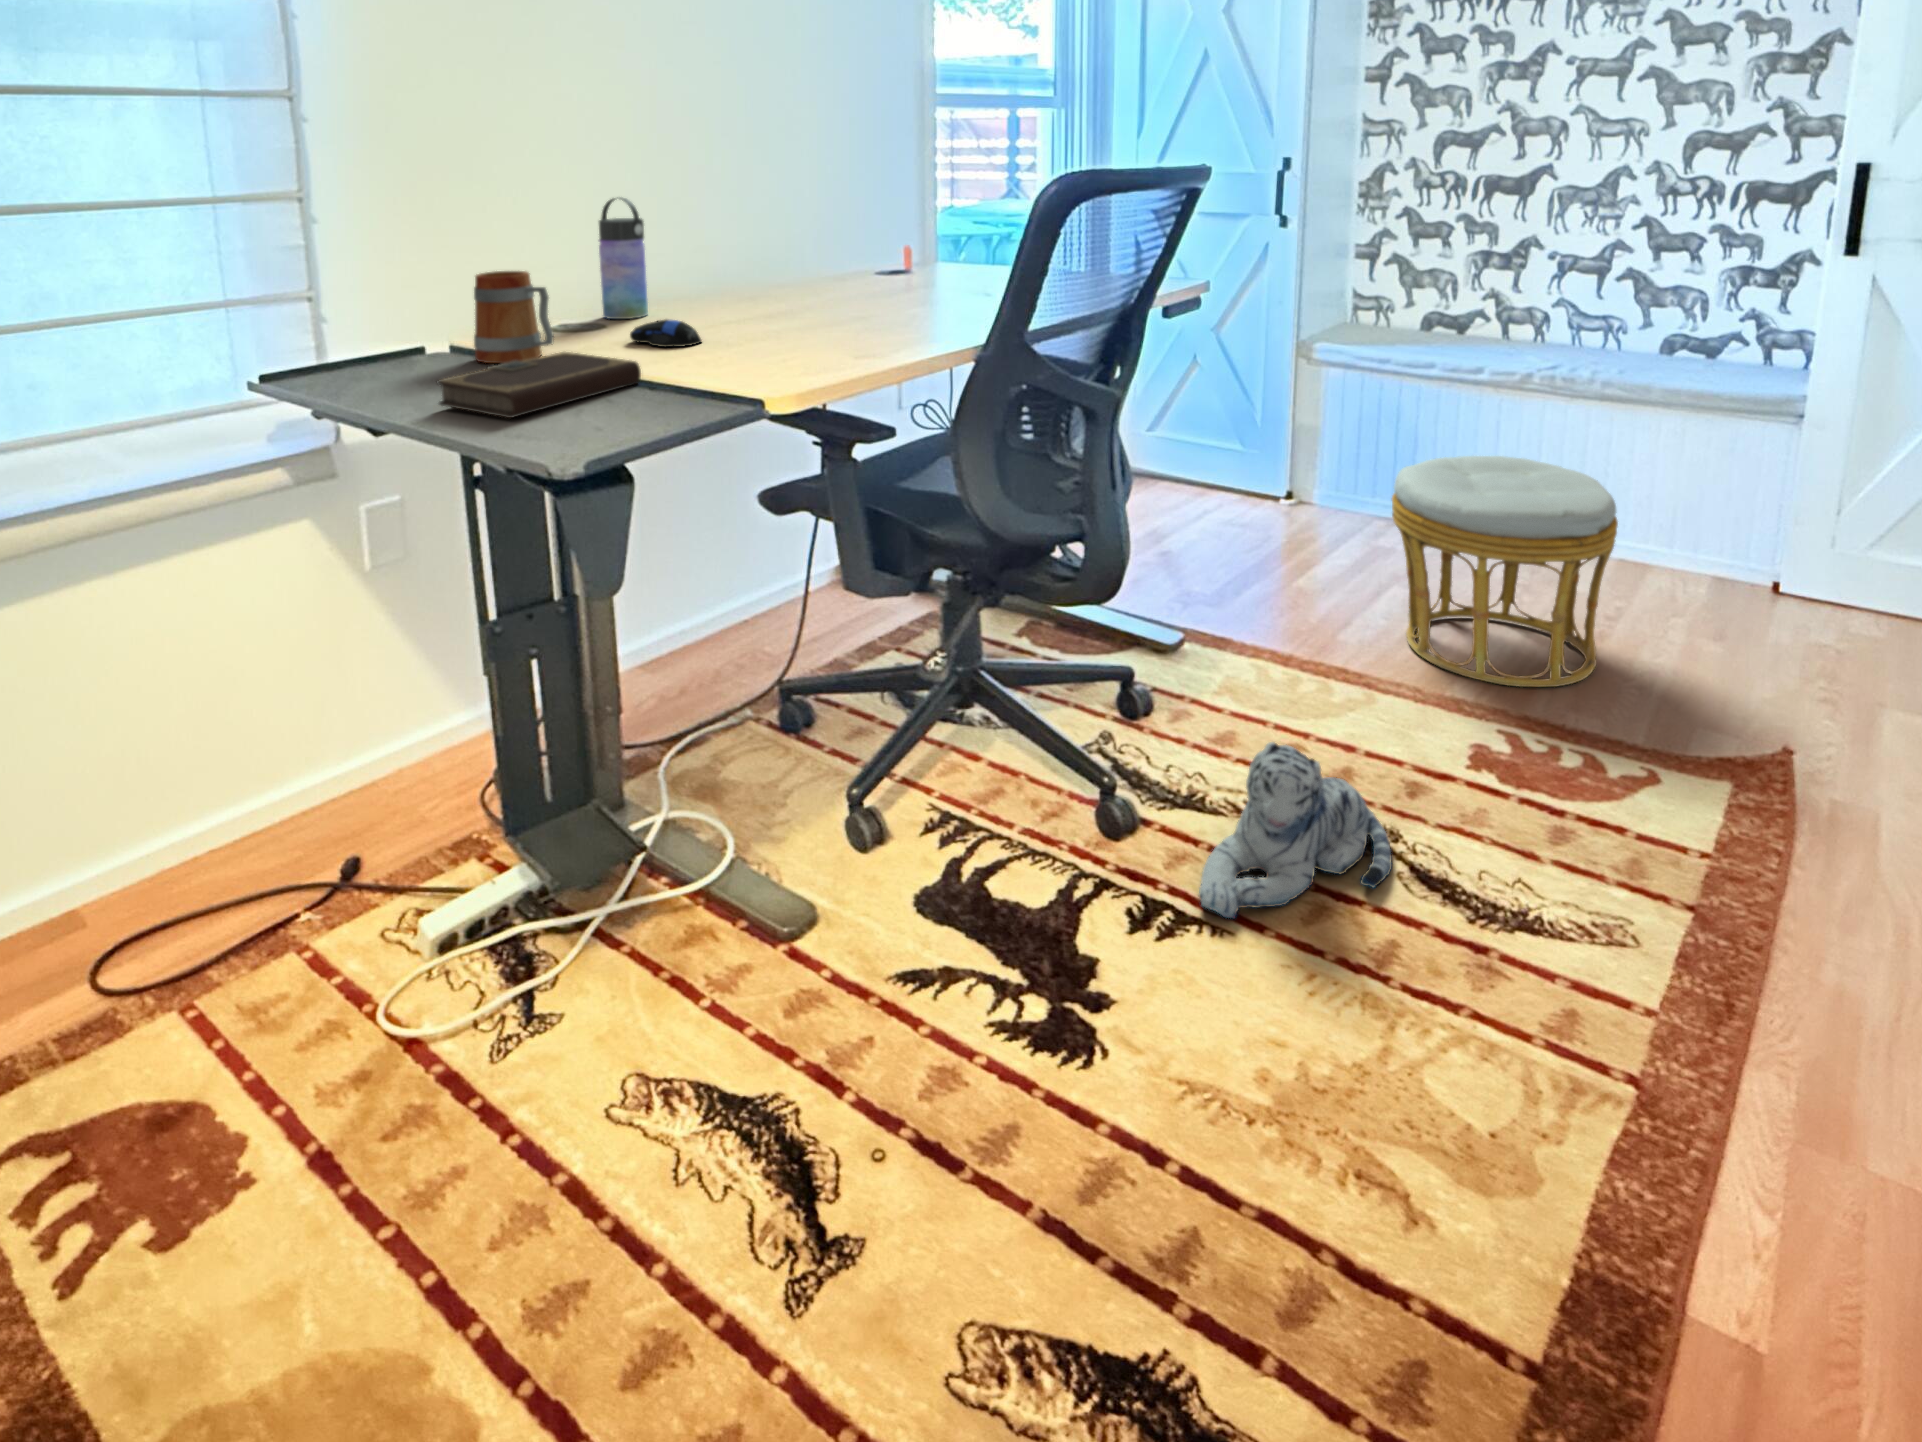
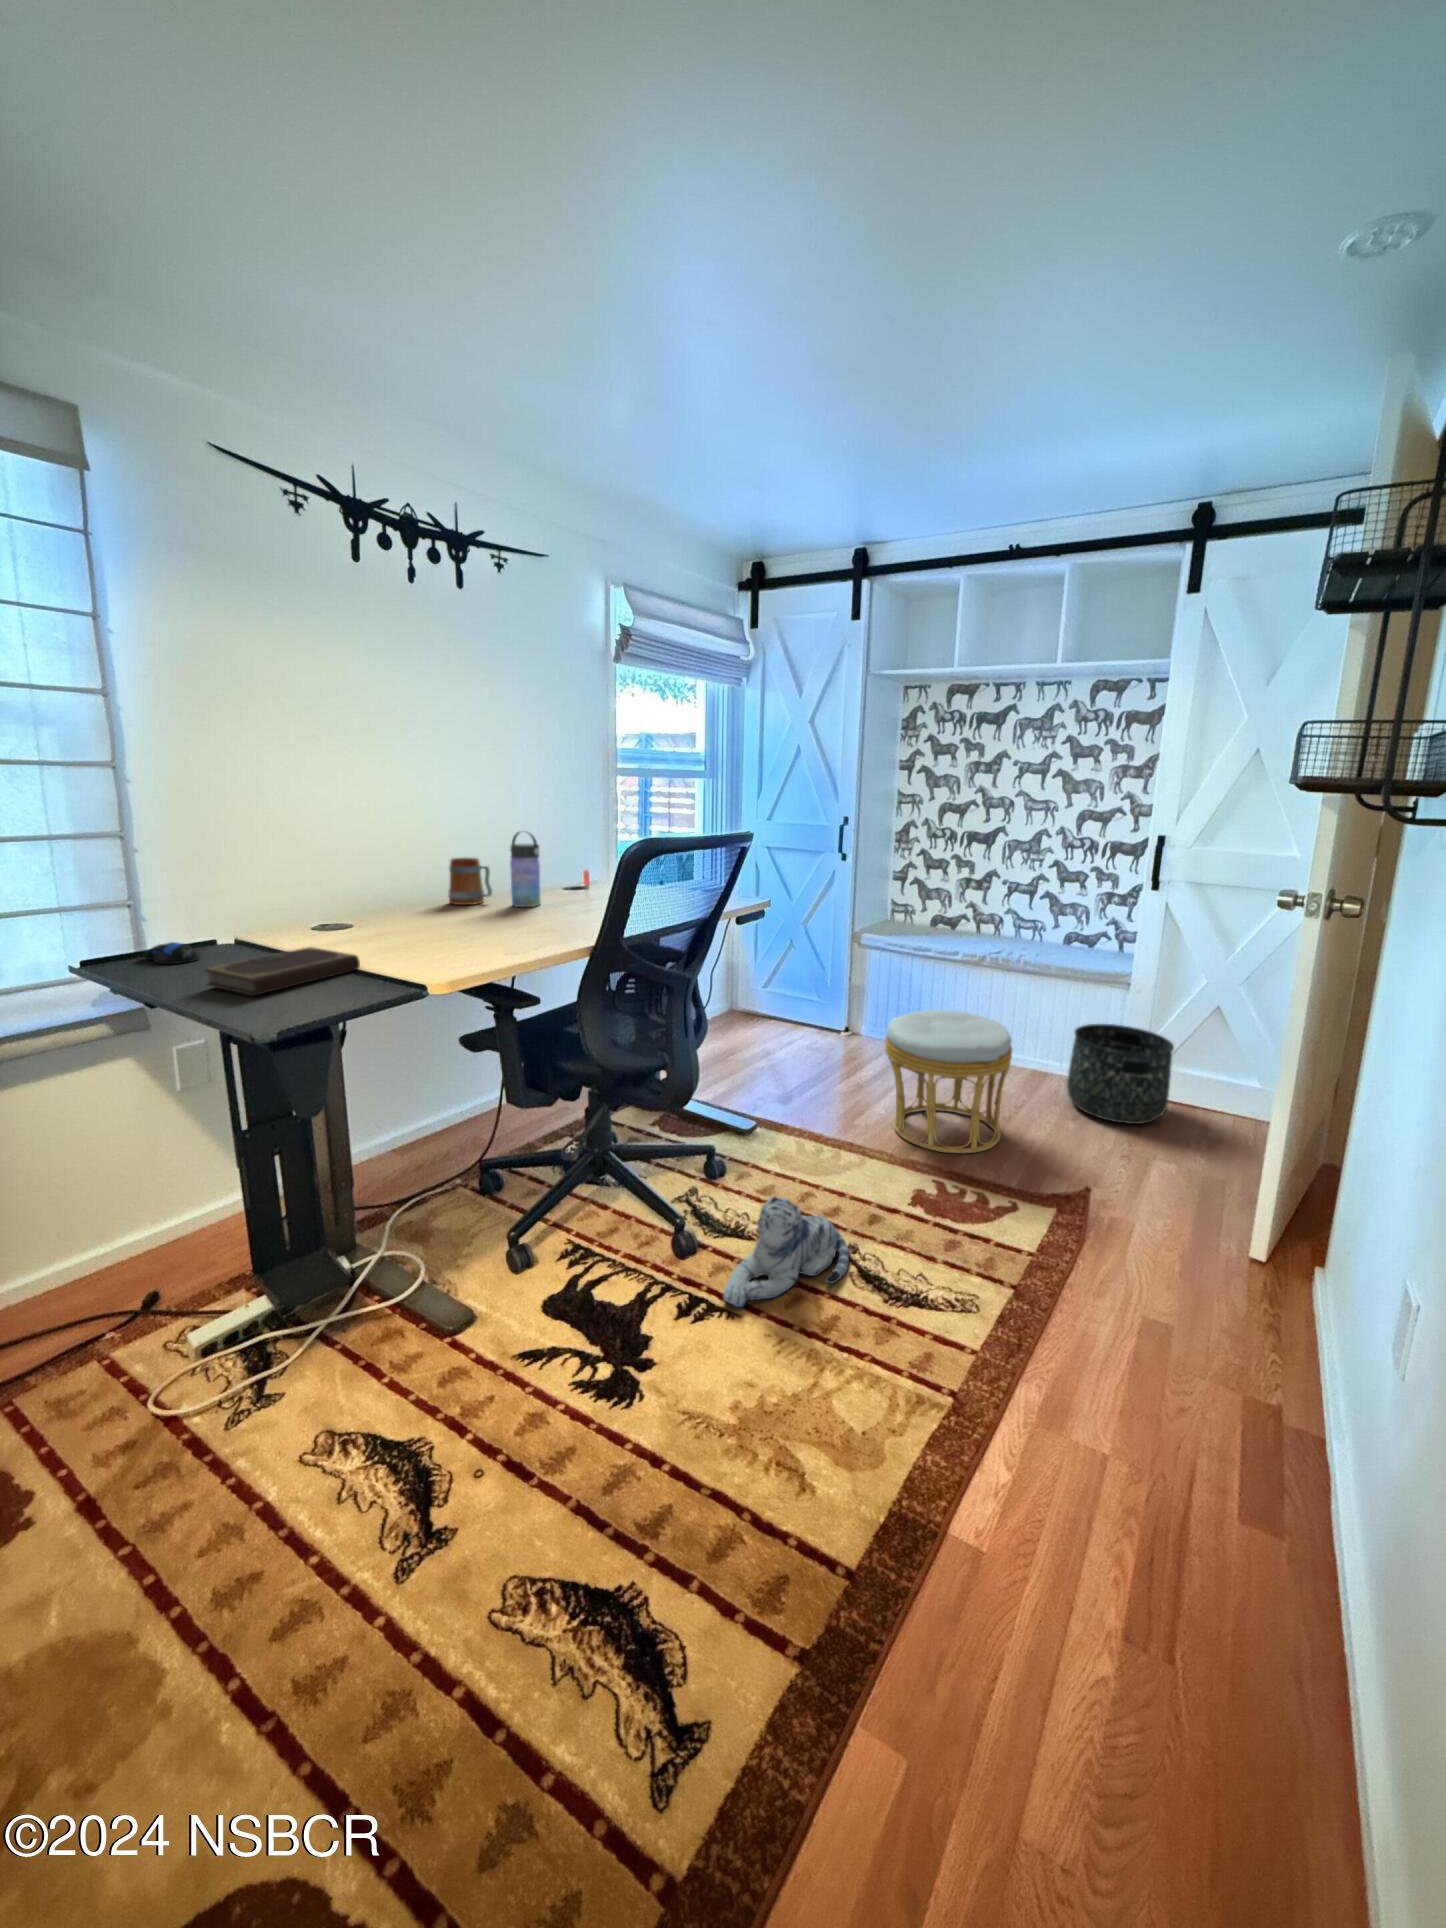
water bottle: present [599,198,648,319] -> present [510,832,541,907]
mug: present [474,271,554,363] -> present [449,857,492,905]
computer mouse: present [630,320,702,347] -> present [143,942,200,964]
basket: none [1694,479,1898,645] -> present [1067,1024,1174,1124]

